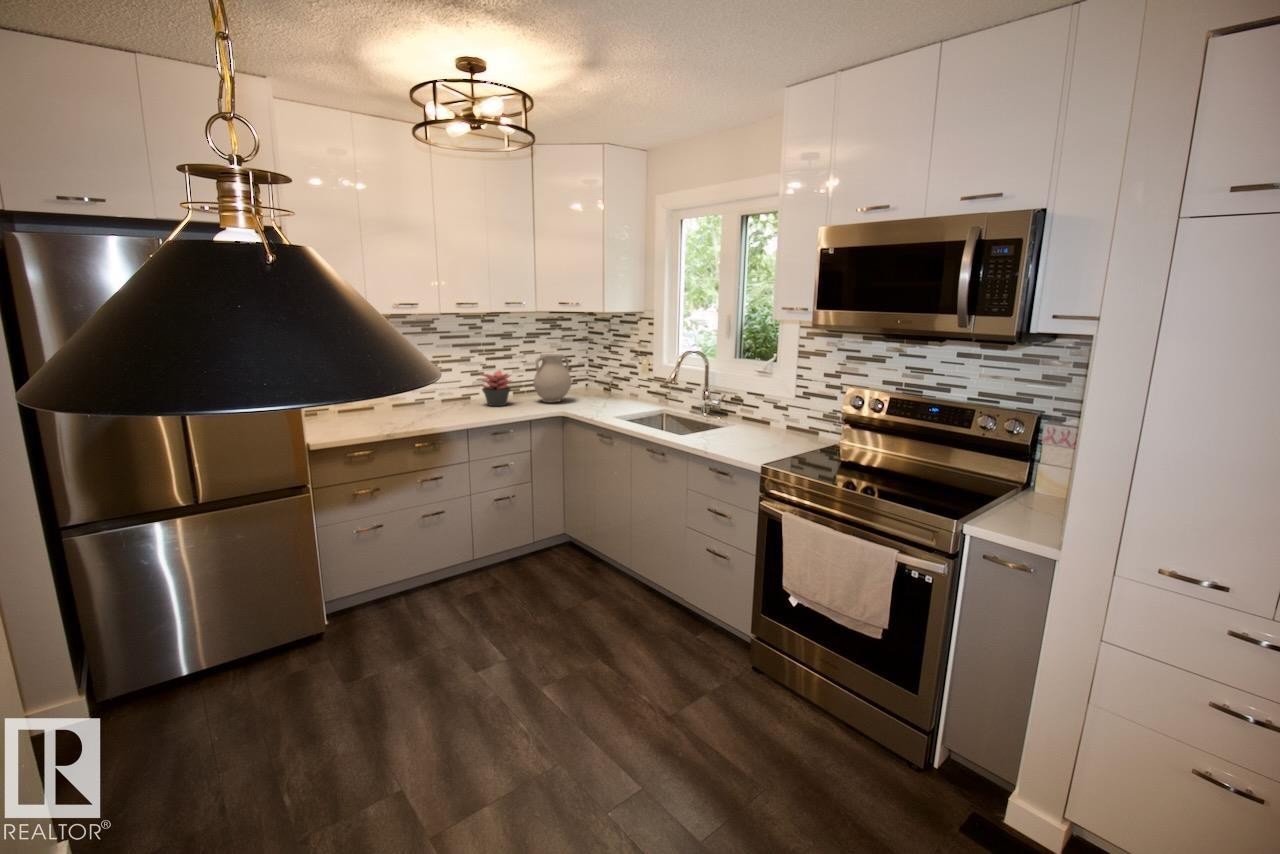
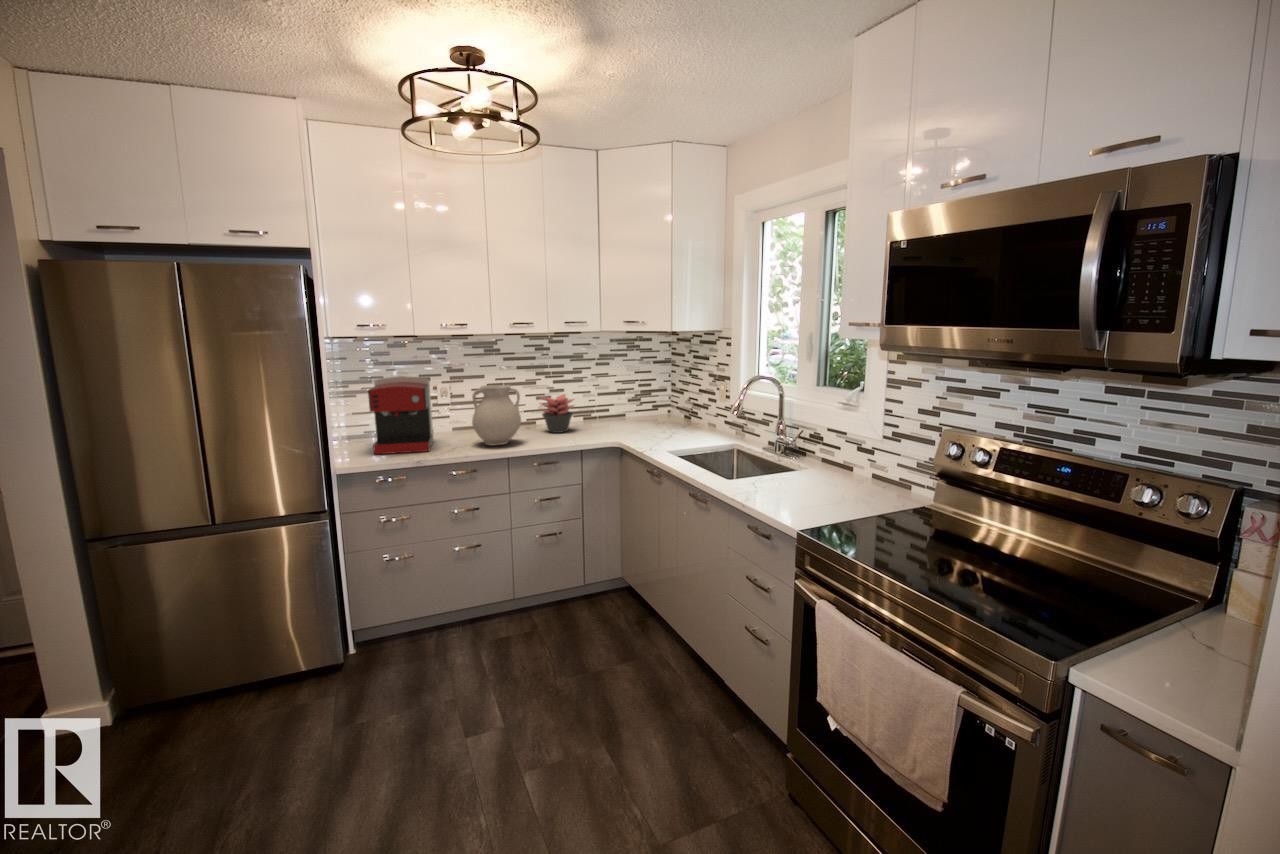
vase: present [533,354,572,402] -> present [472,385,521,445]
coffee maker: none [323,355,388,432] -> present [368,376,434,454]

